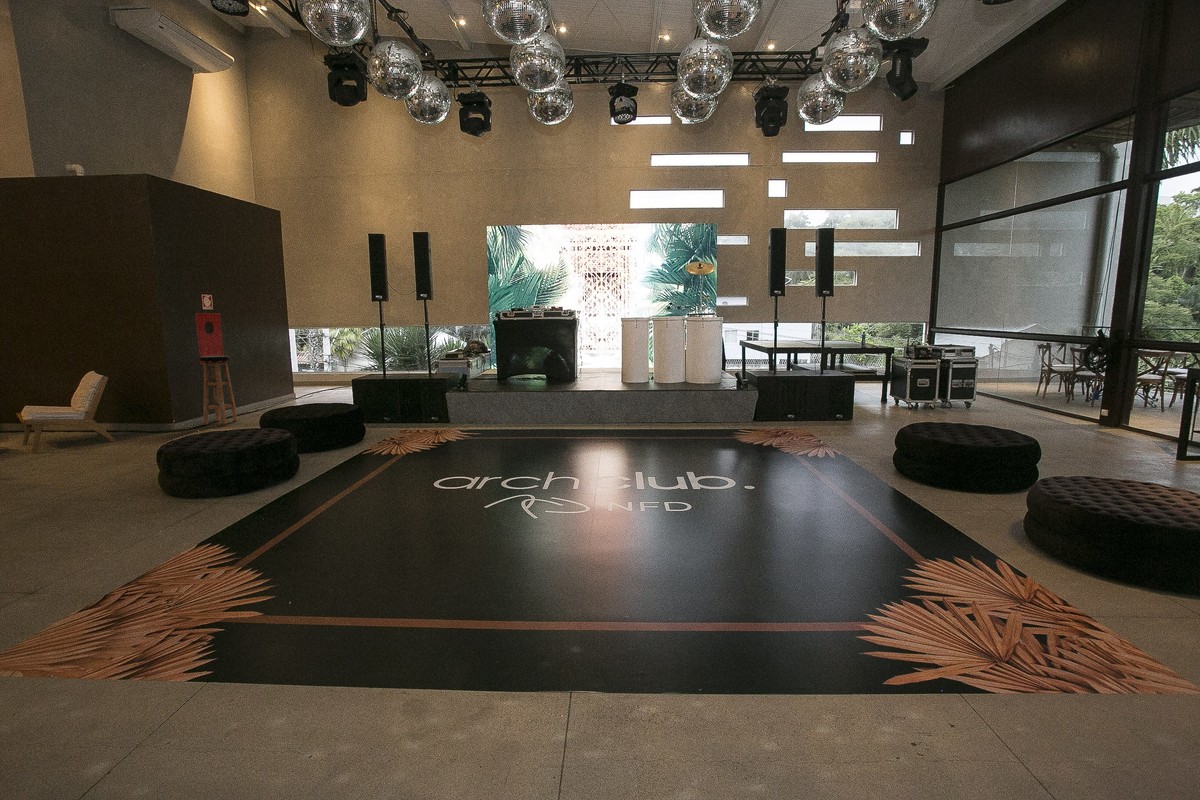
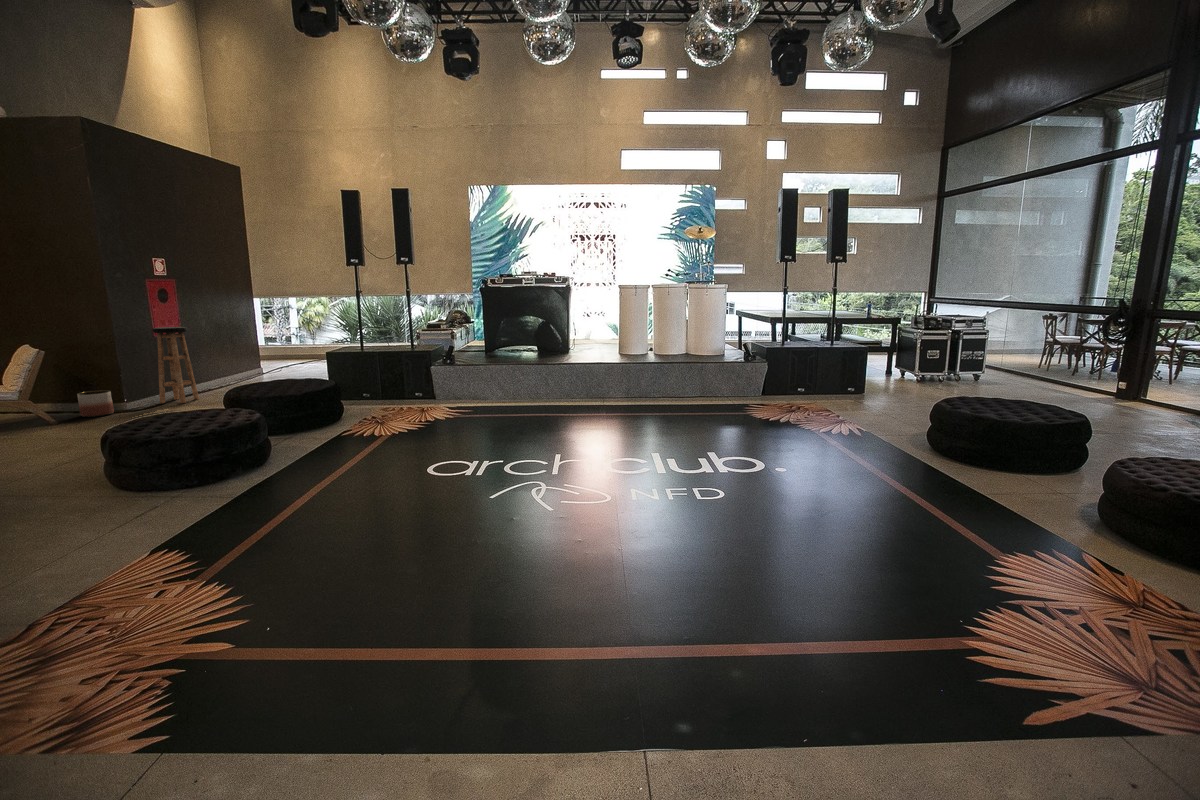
planter: none [133,413,164,436] -> present [77,390,114,417]

